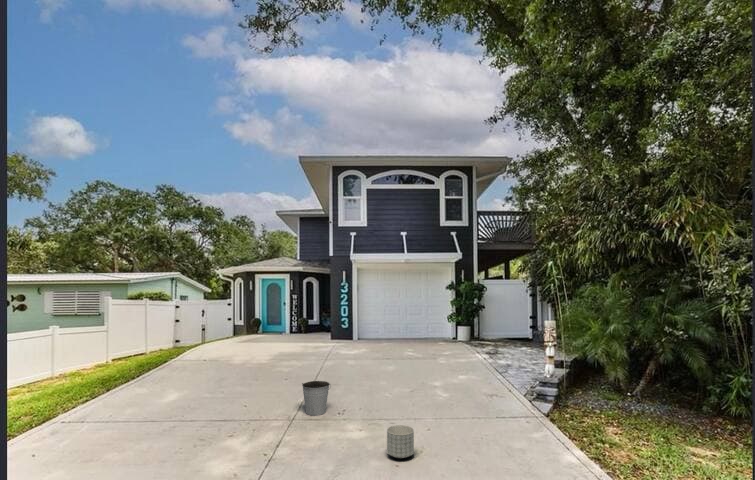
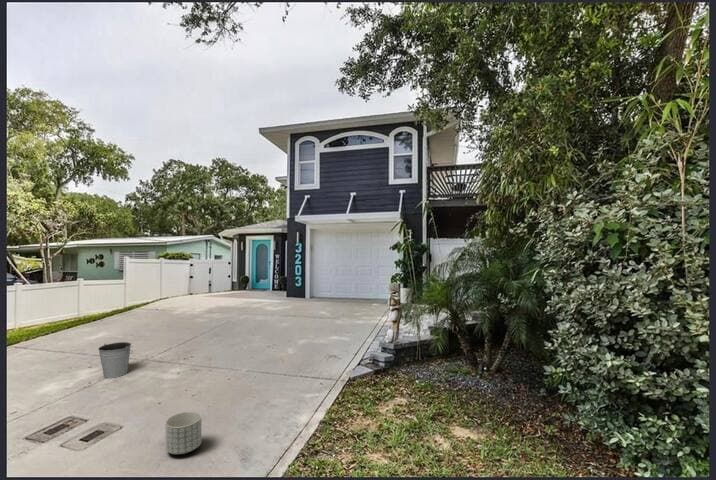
planter: present [387,425,414,458] -> present [165,412,202,454]

